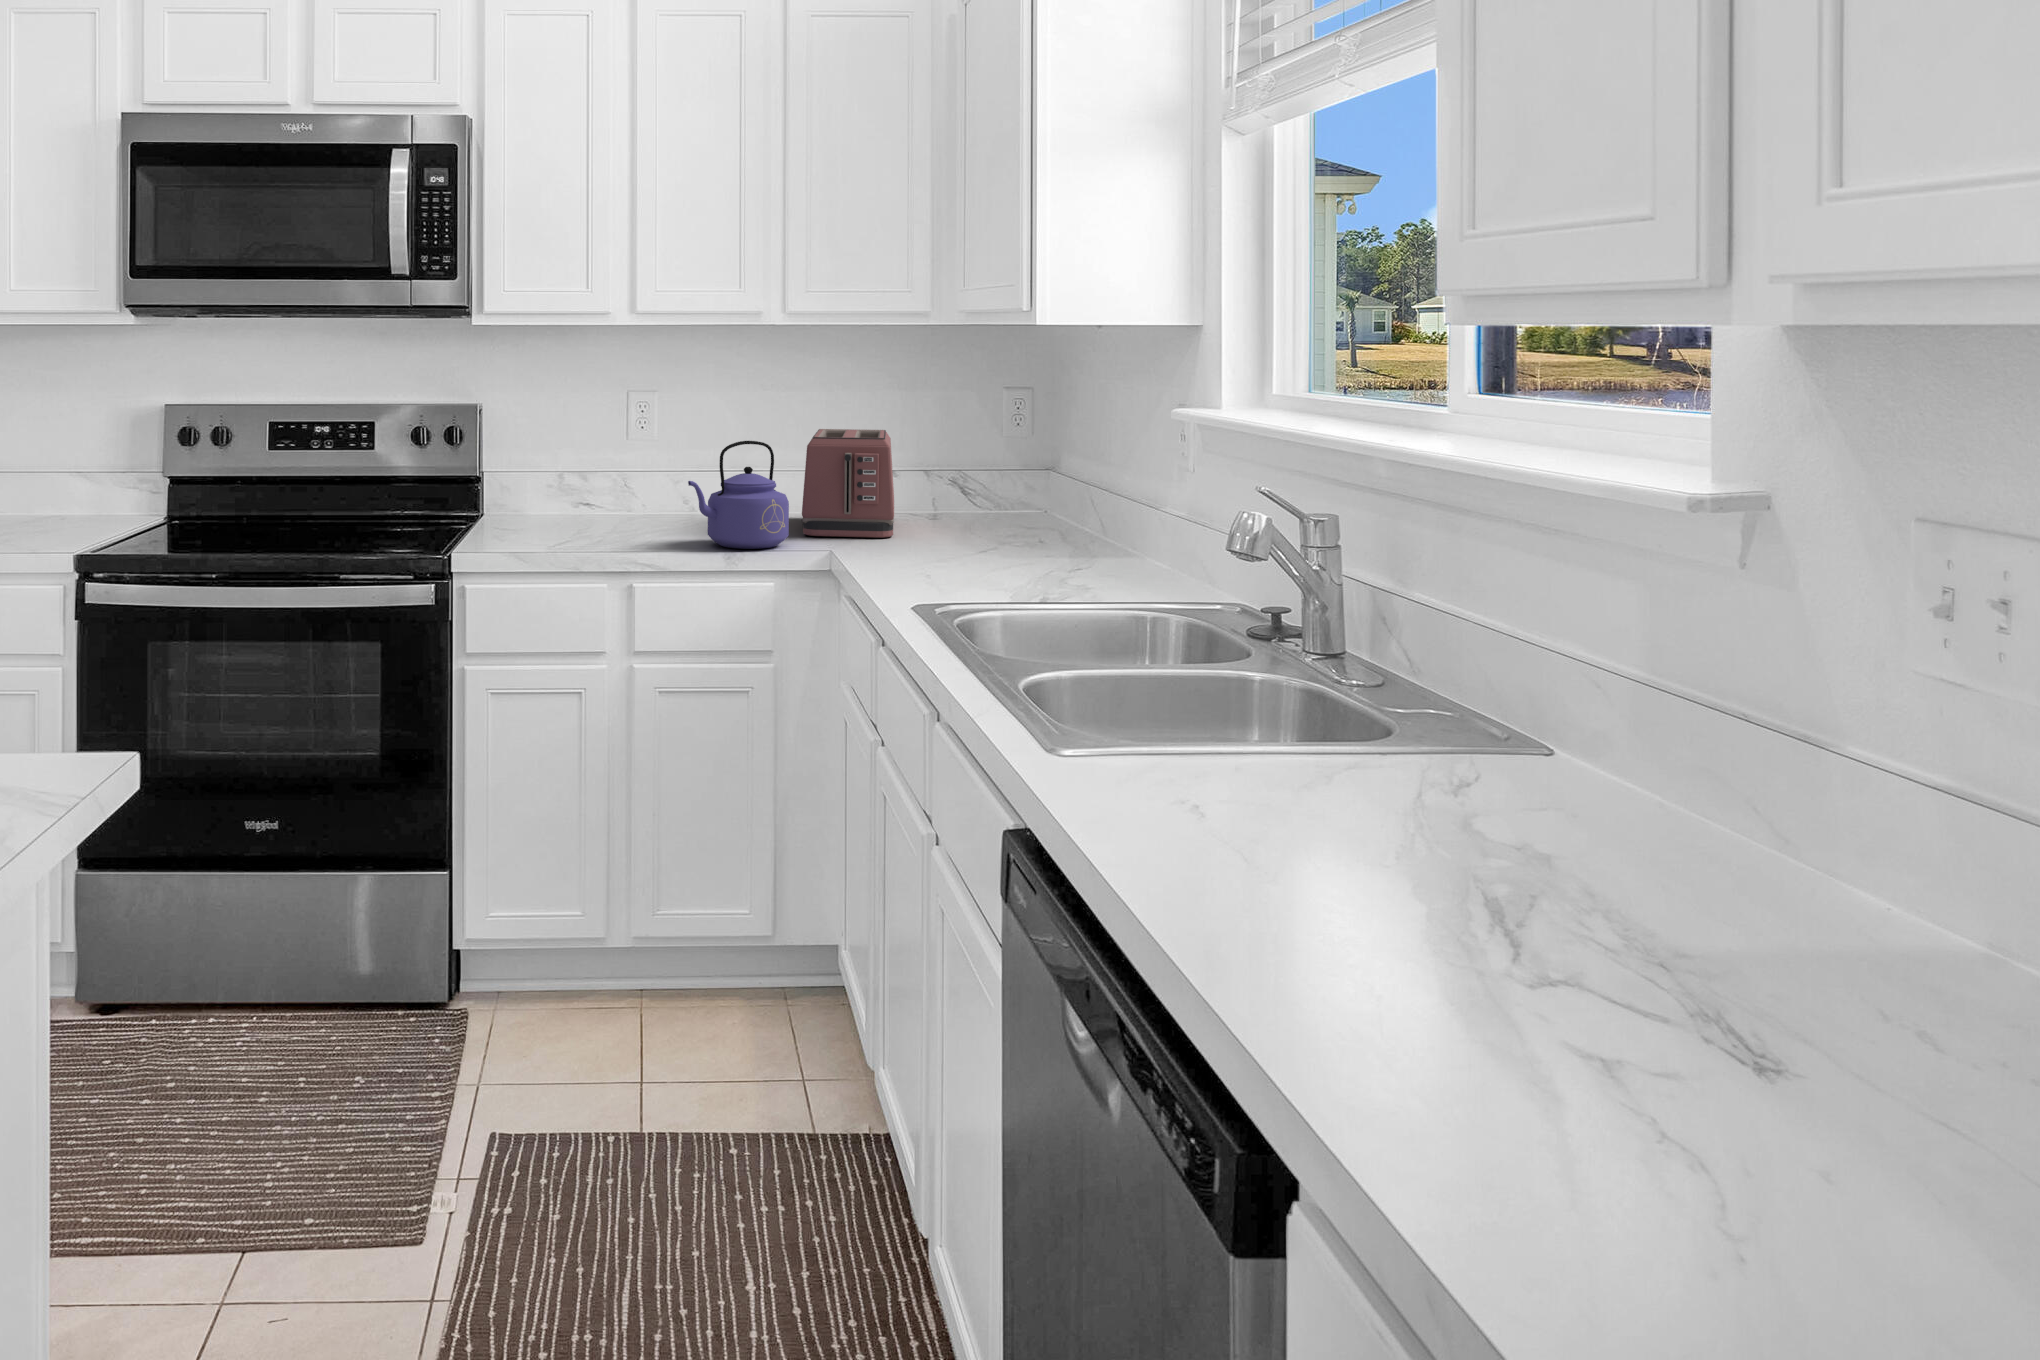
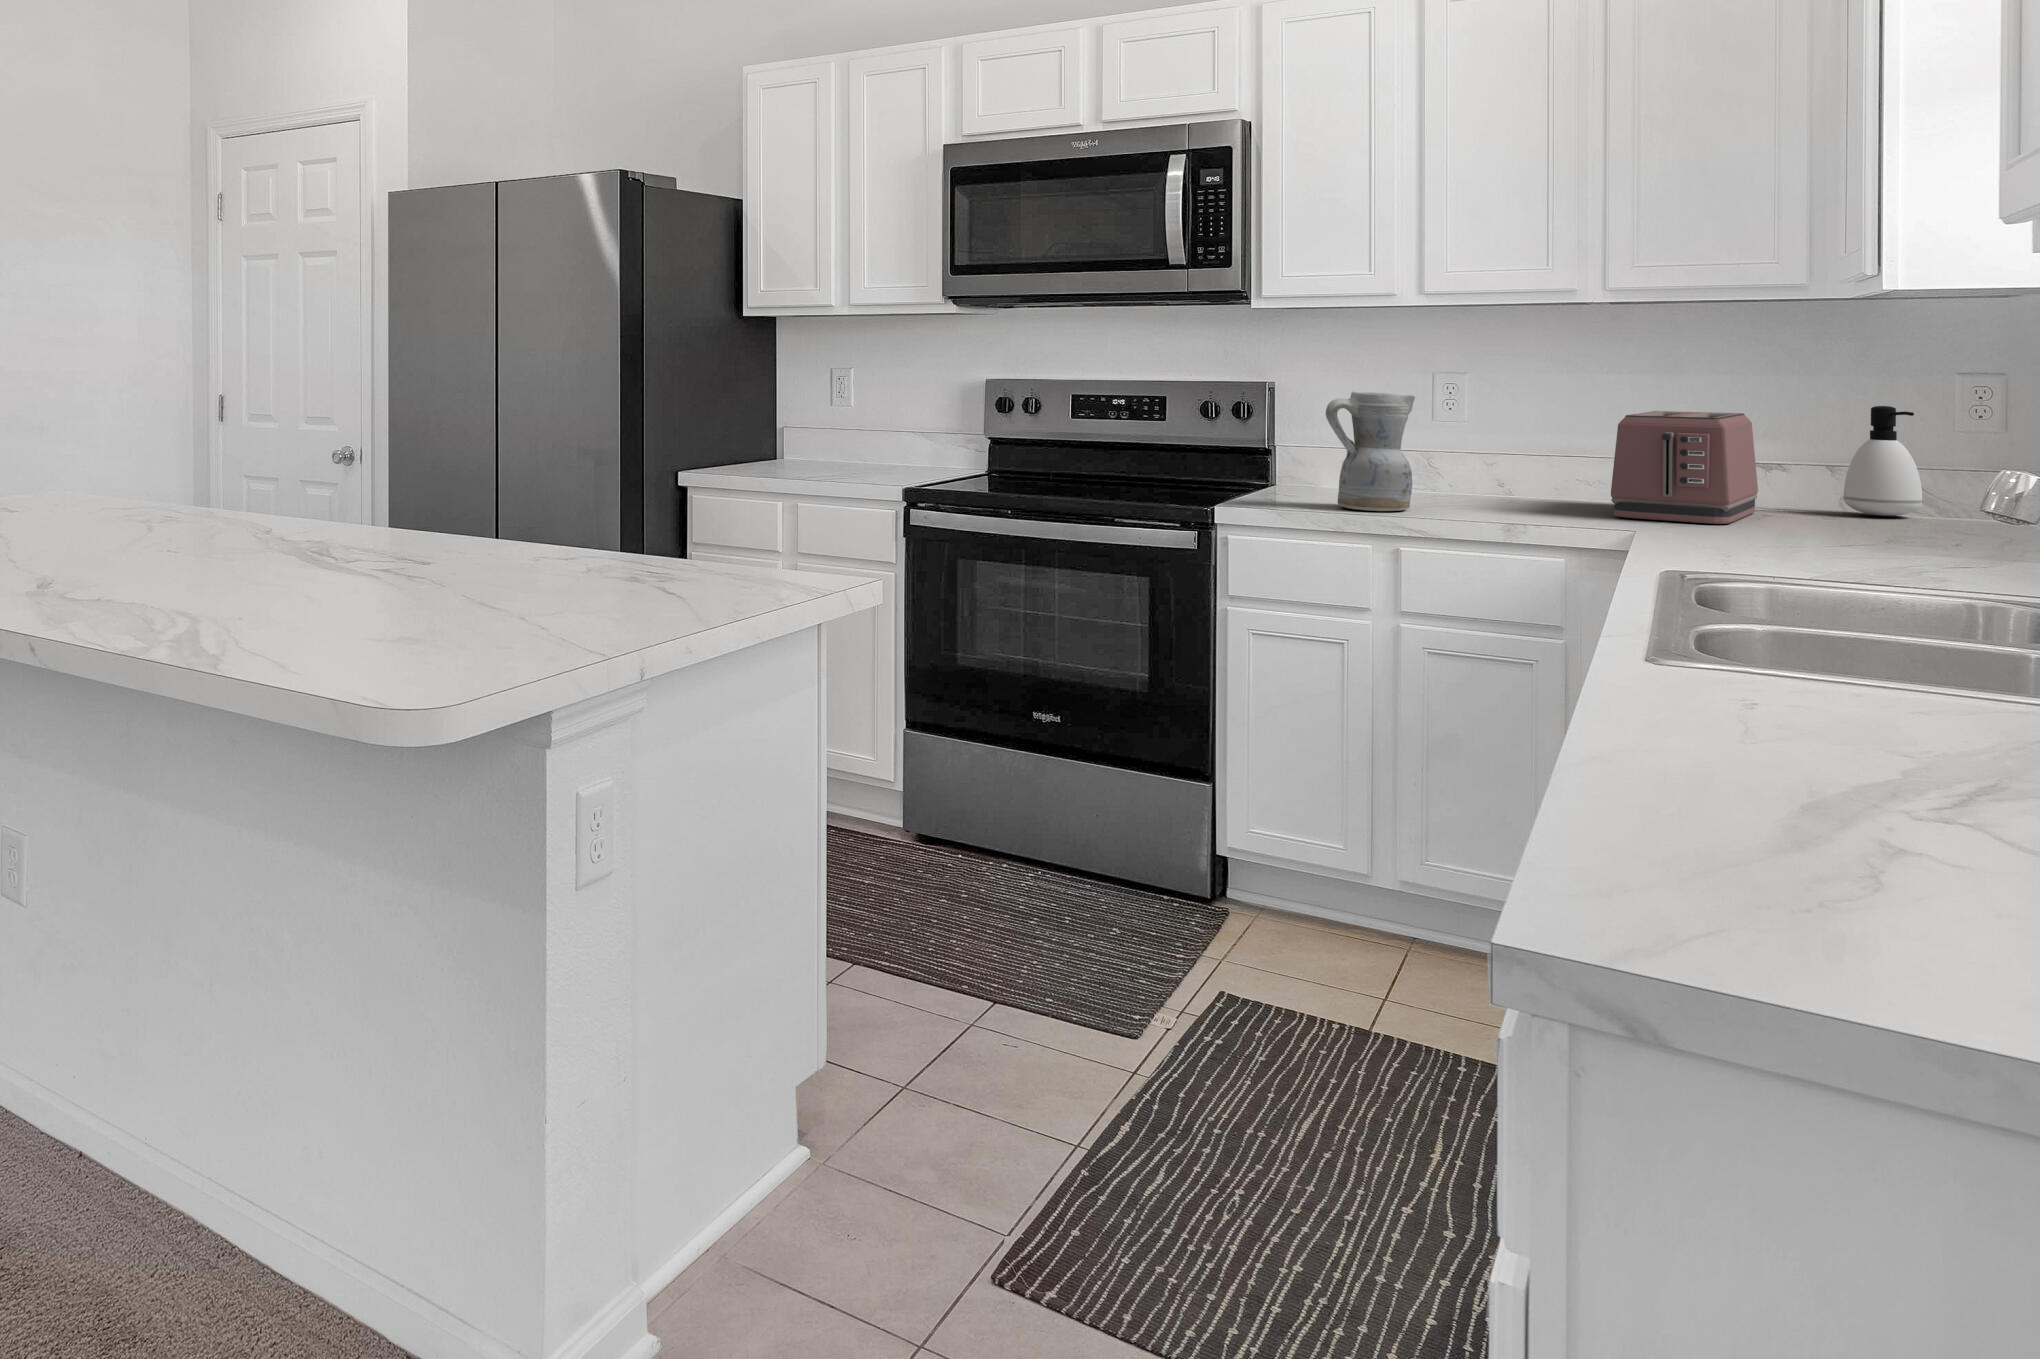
ceramic pitcher: none [561,419,641,546] -> present [1326,392,1415,511]
soap dispenser: none [949,420,1001,516] -> present [1844,406,1922,516]
kettle: present [688,441,789,549] -> none [1459,415,1584,522]

